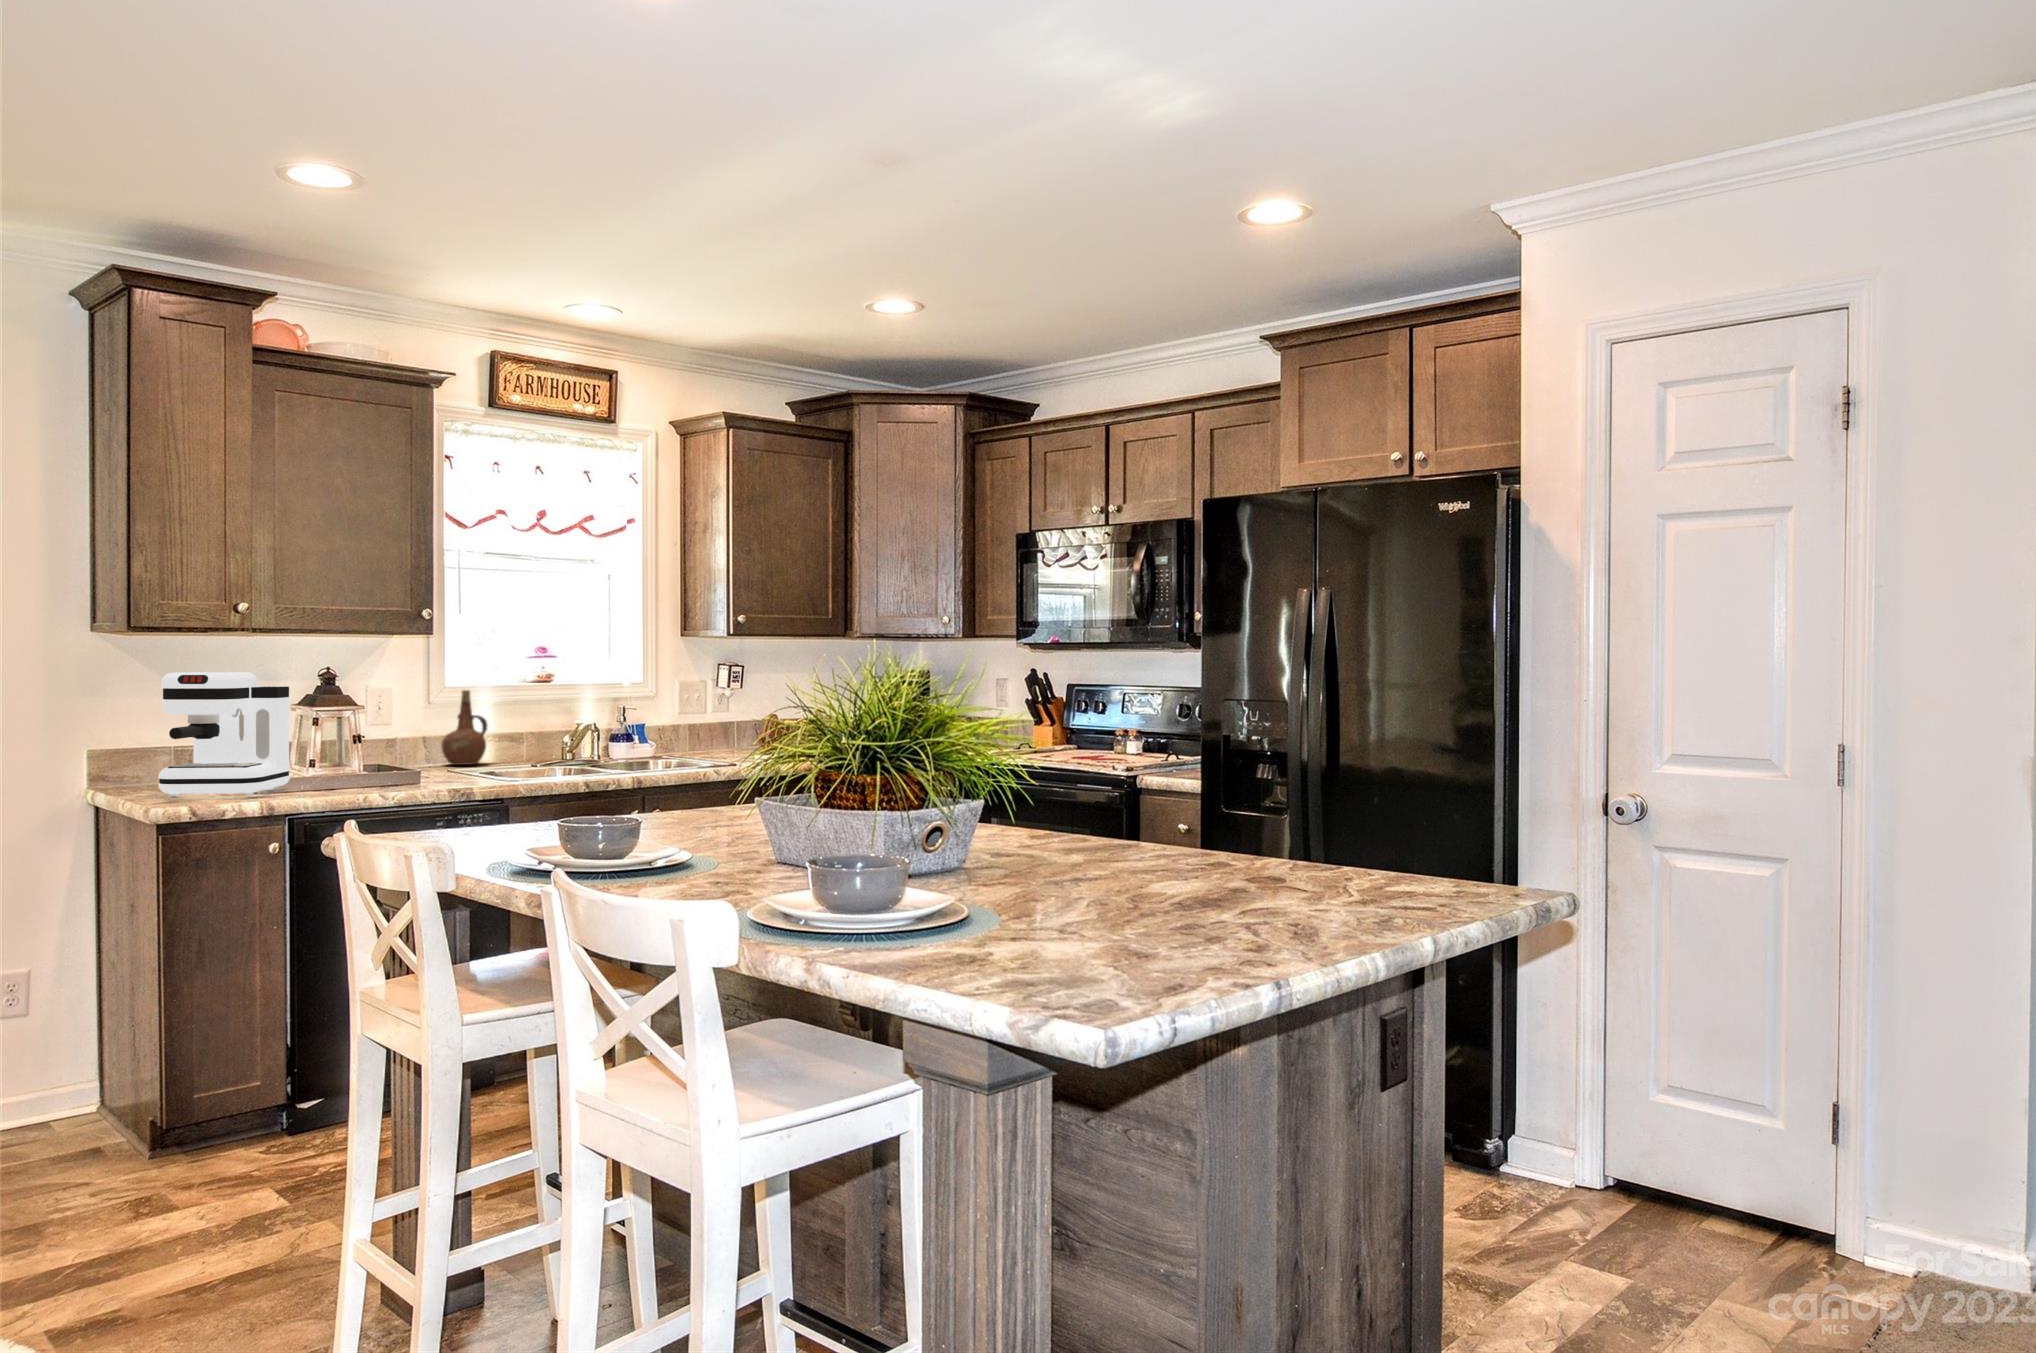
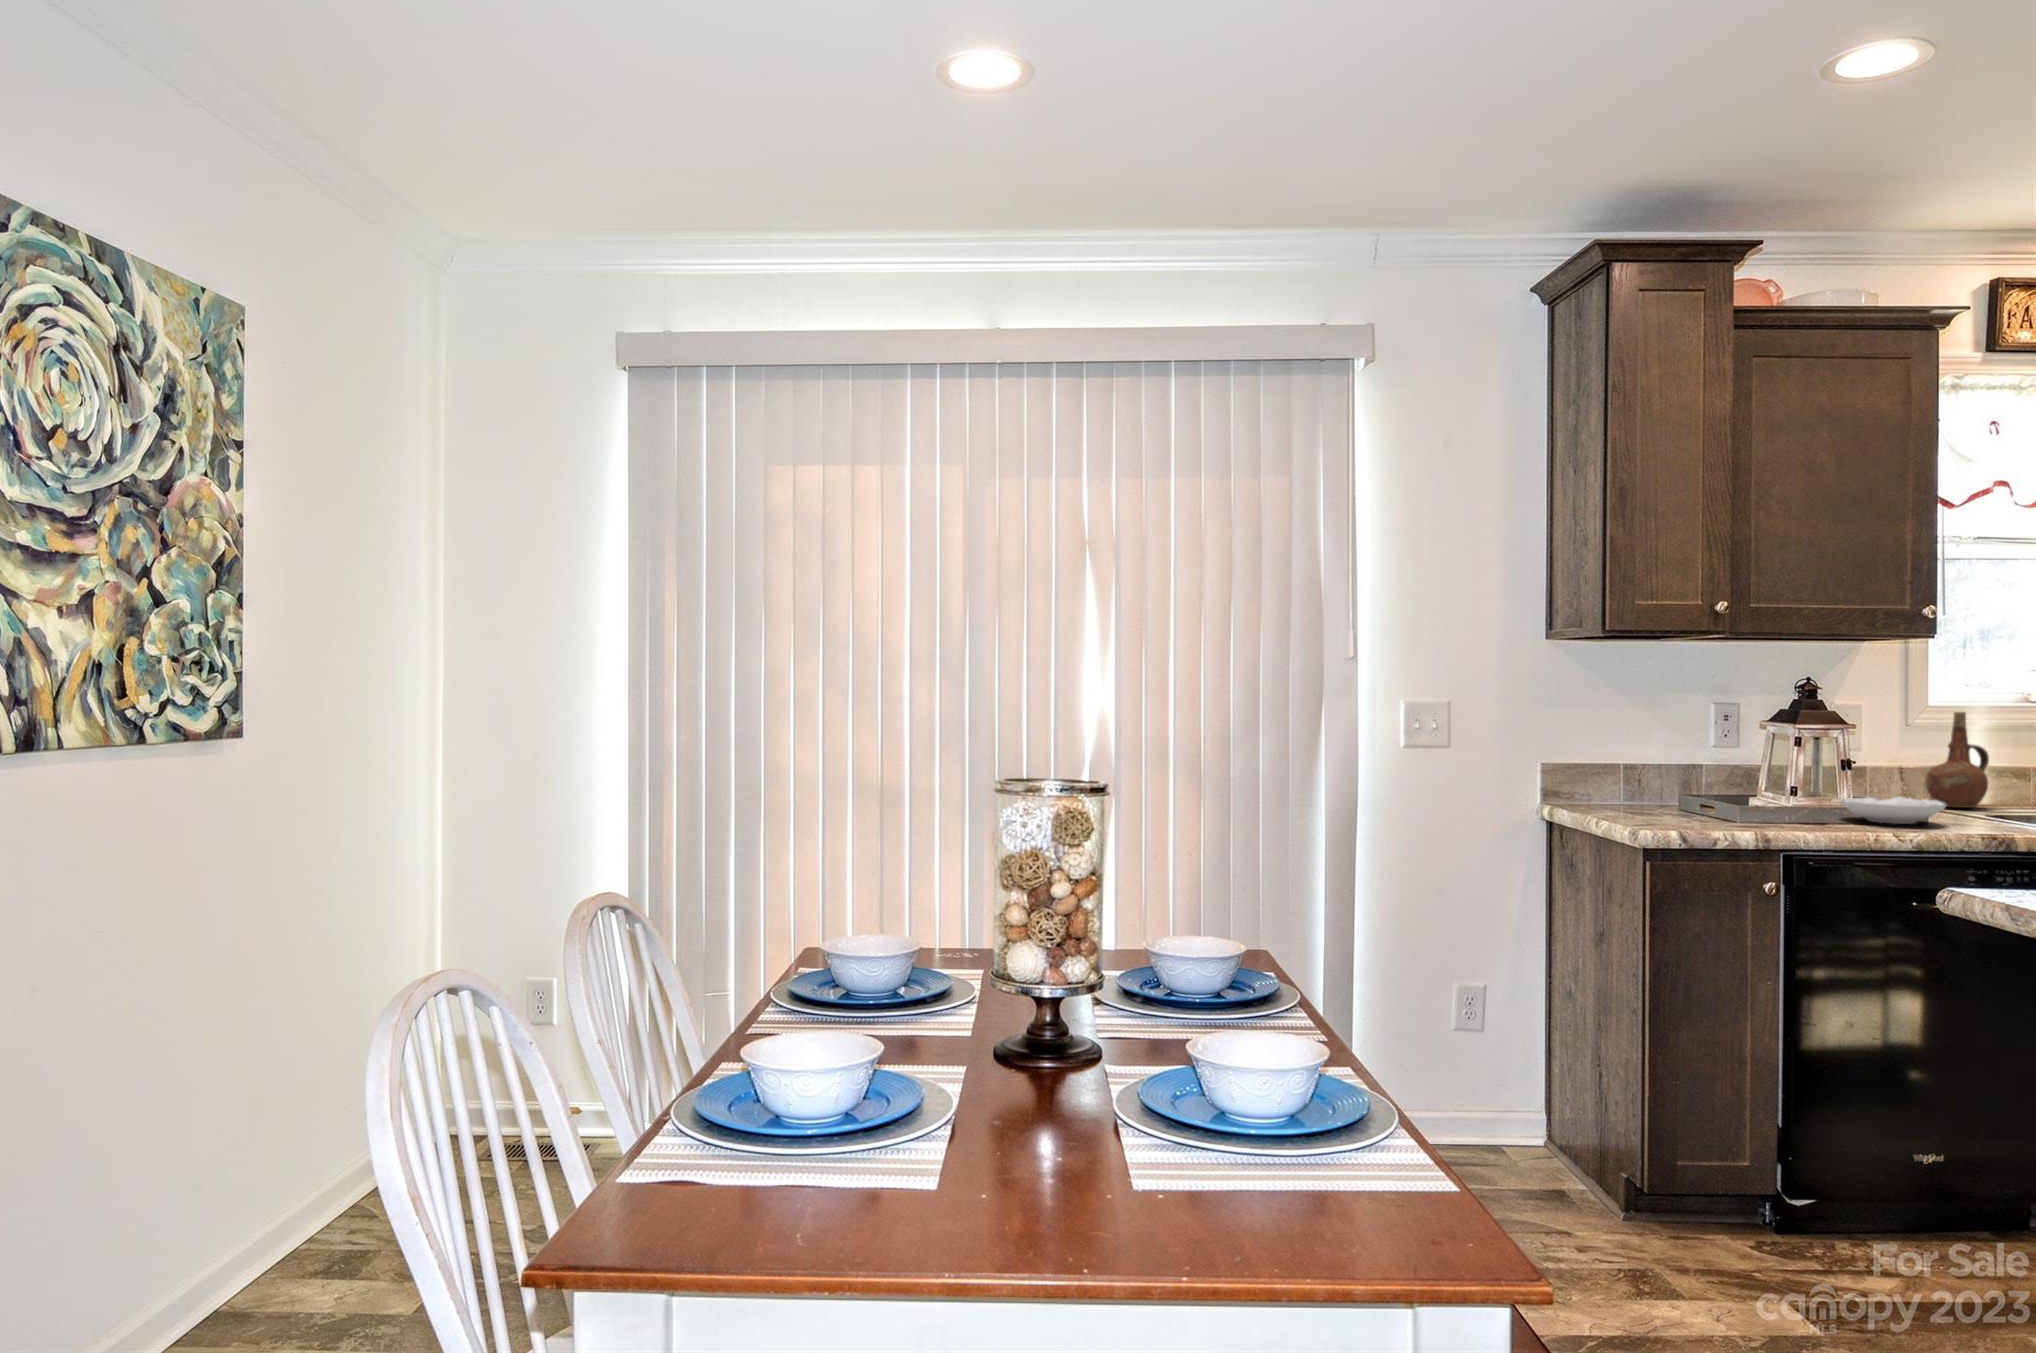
coffee maker: present [158,672,290,796] -> none [1632,681,1769,824]
bowl: none [355,761,435,783] -> present [1840,797,1946,824]

